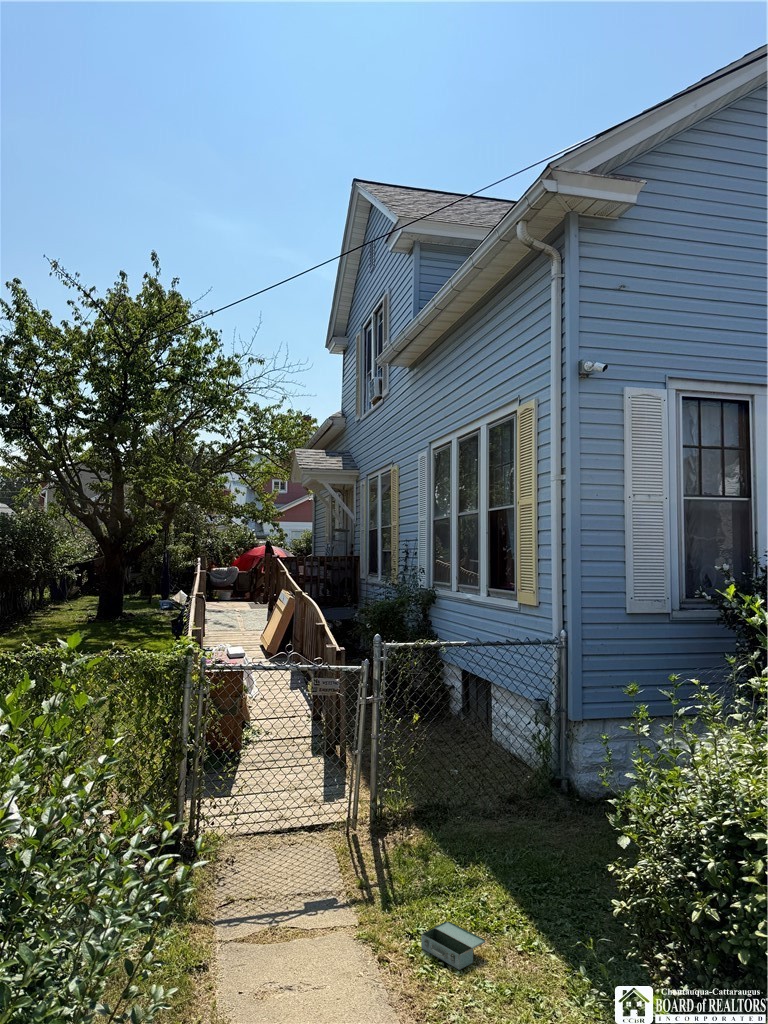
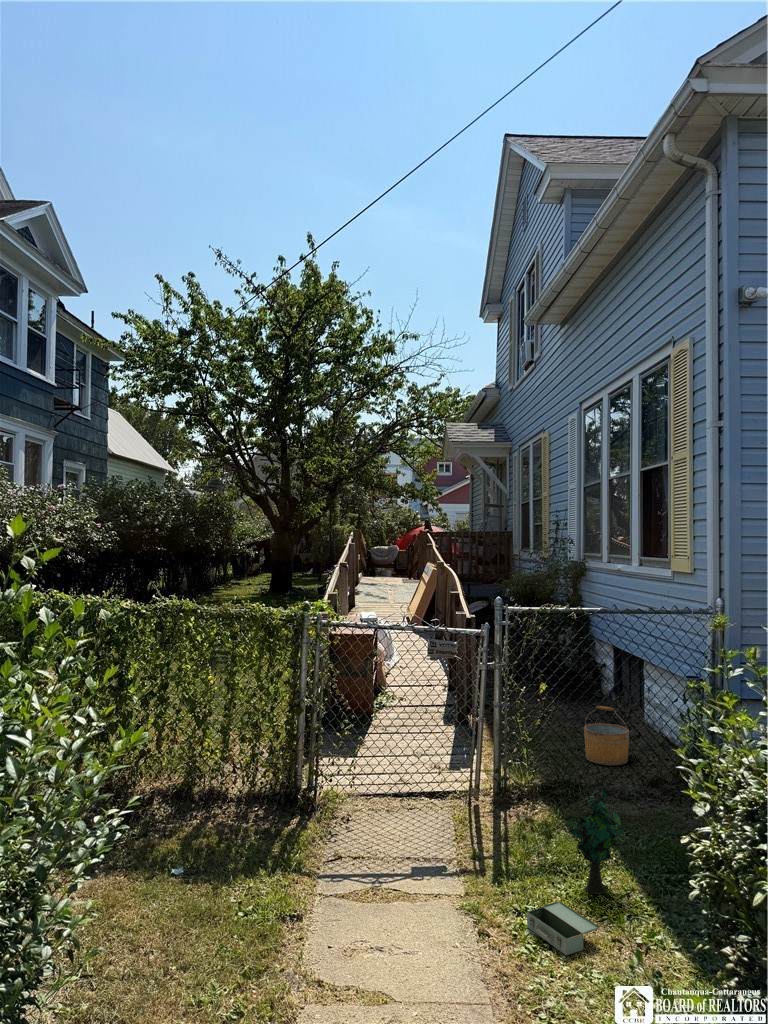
bucket: none [447,733,487,787] -> present [584,706,629,765]
decorative plant: none [448,814,500,911] -> present [566,789,624,895]

